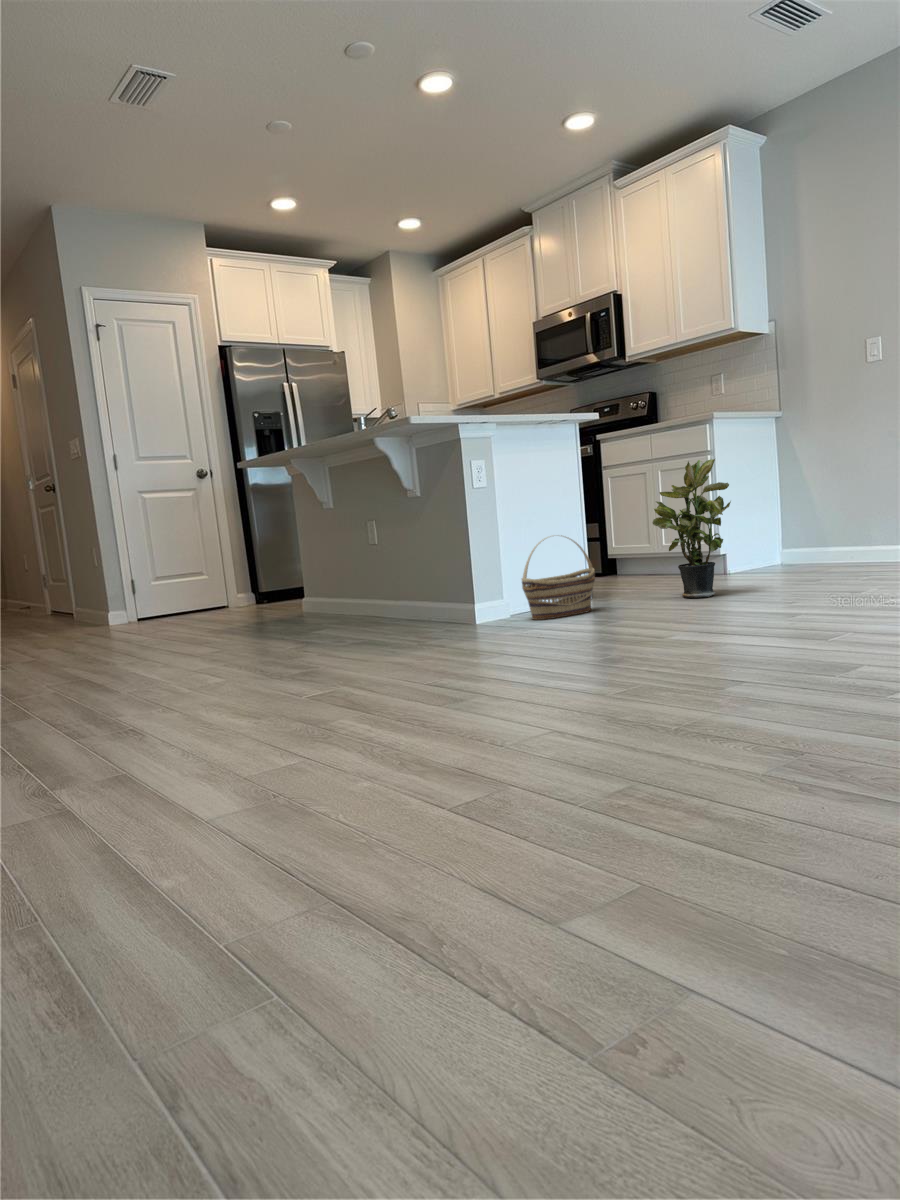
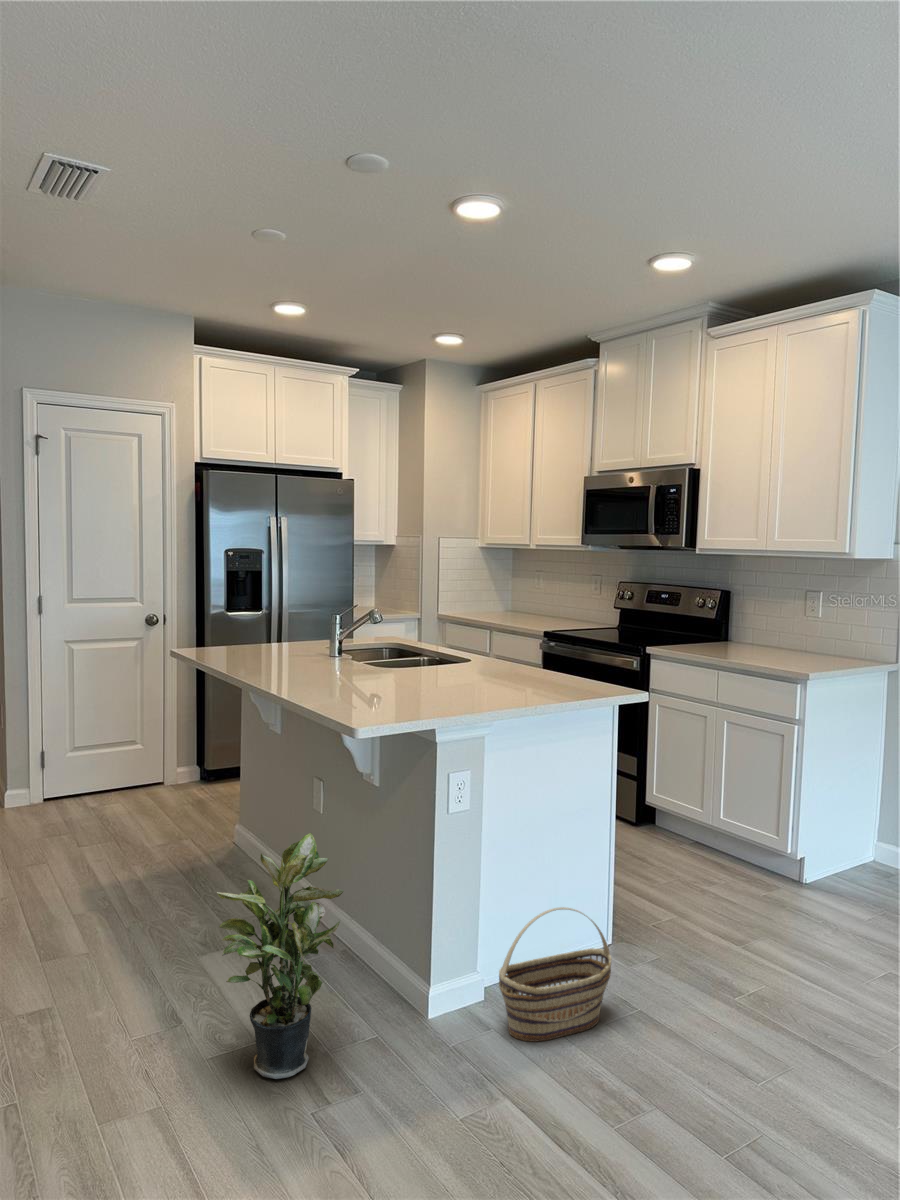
potted plant: present [653,459,731,598] -> present [217,833,344,1079]

